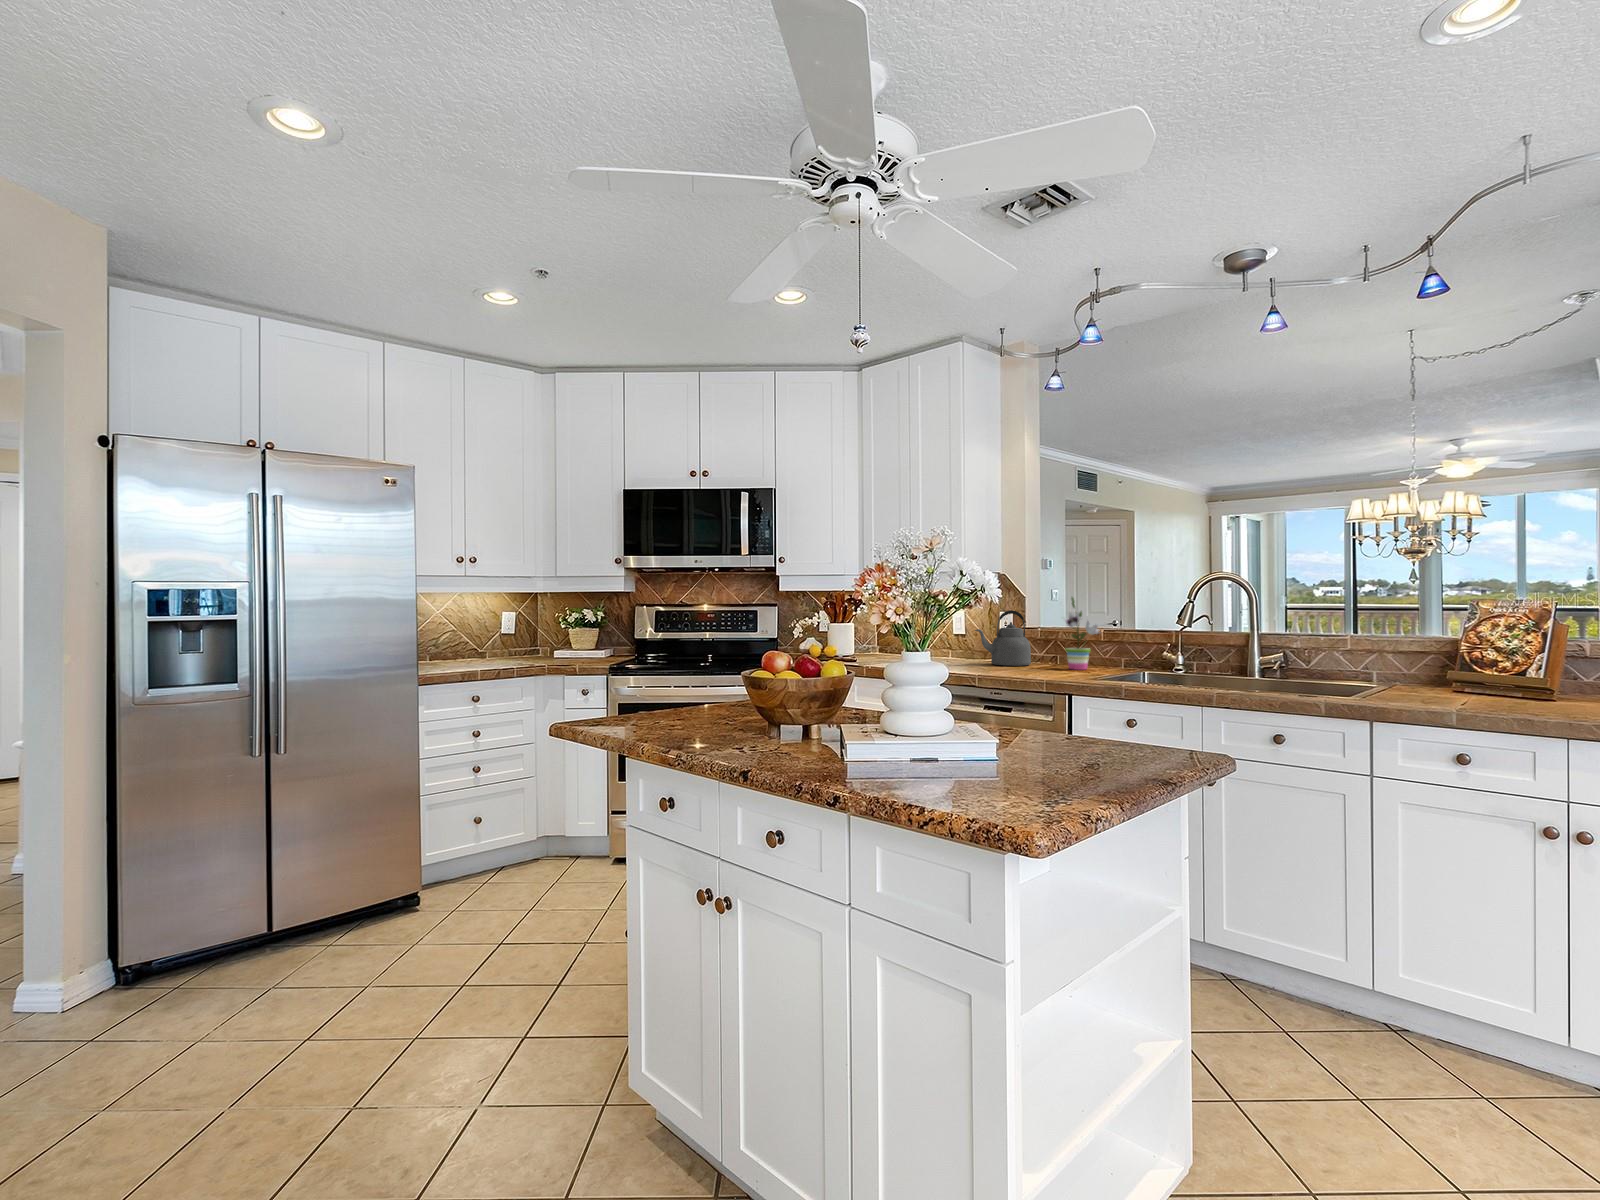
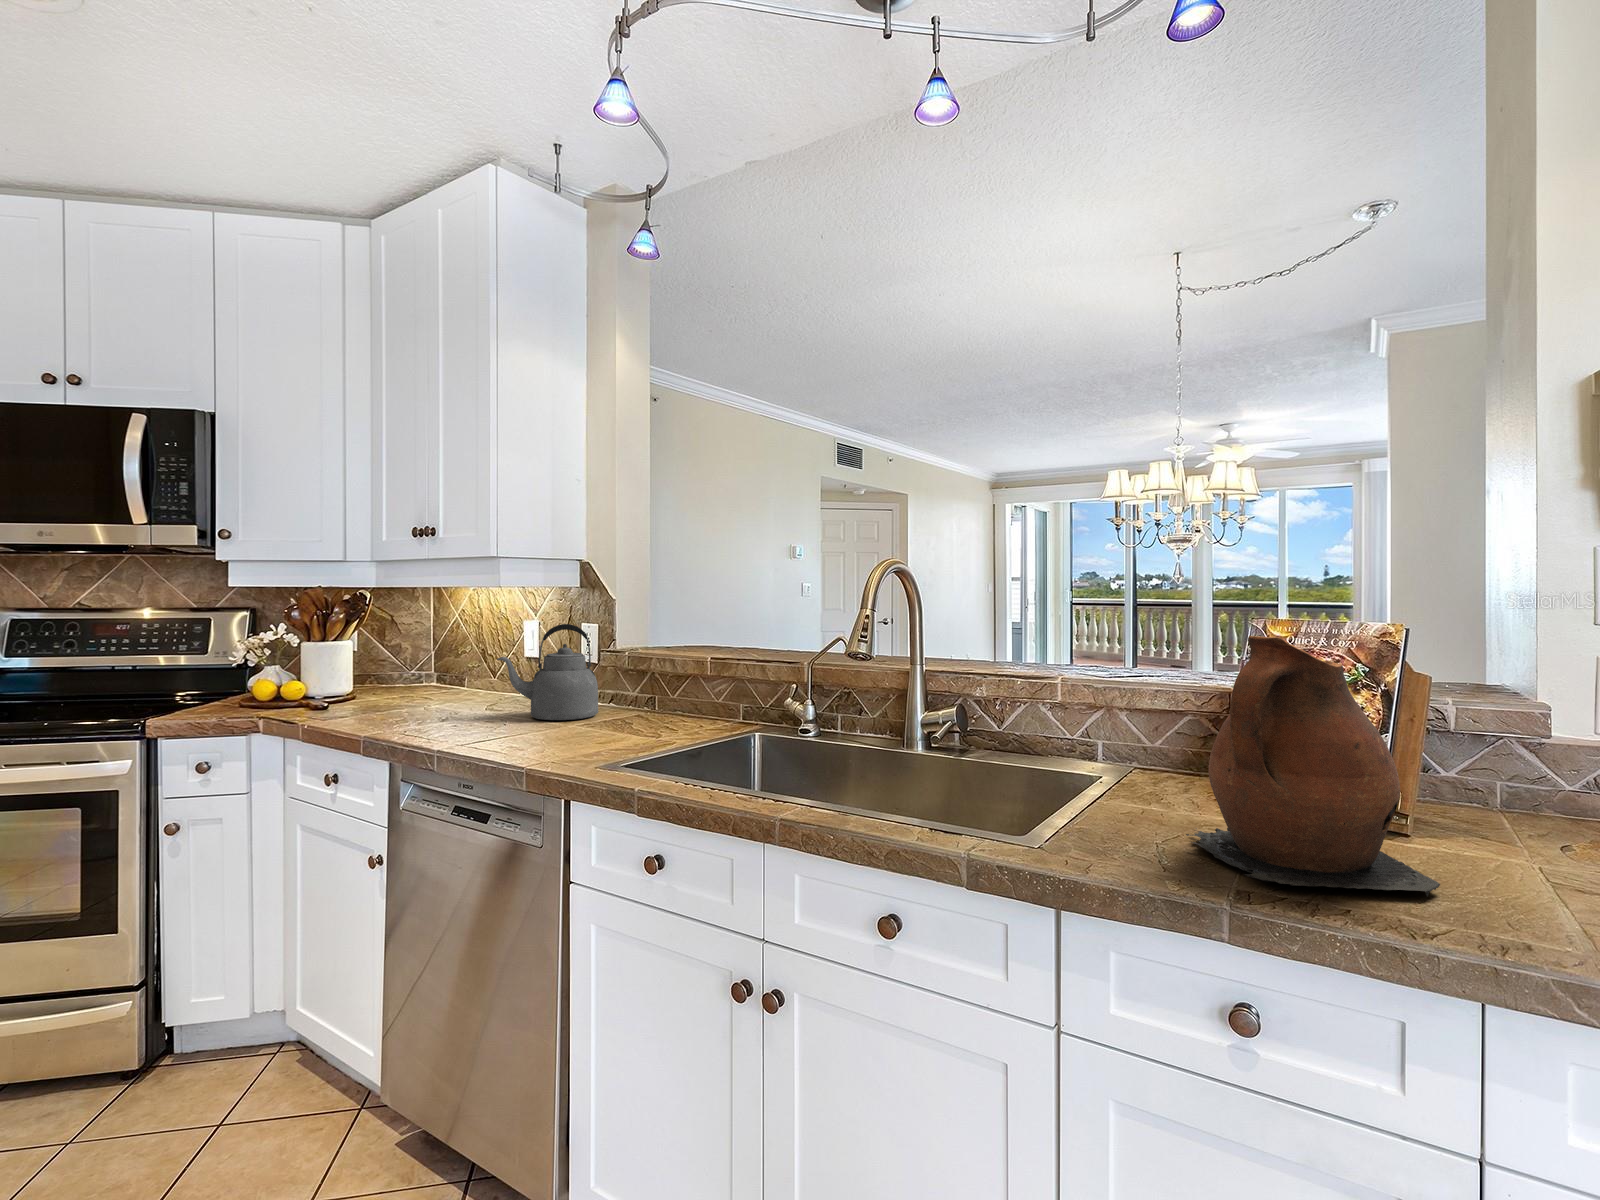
potted plant: present [1062,597,1099,670] -> none [617,602,694,730]
ceramic pitcher: none [1433,604,1558,710] -> present [1186,636,1440,897]

